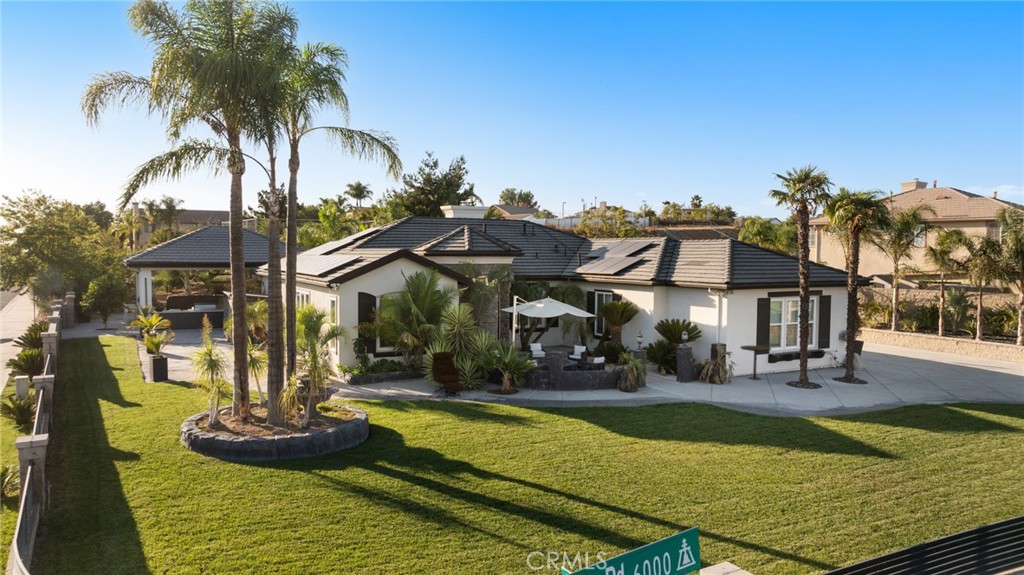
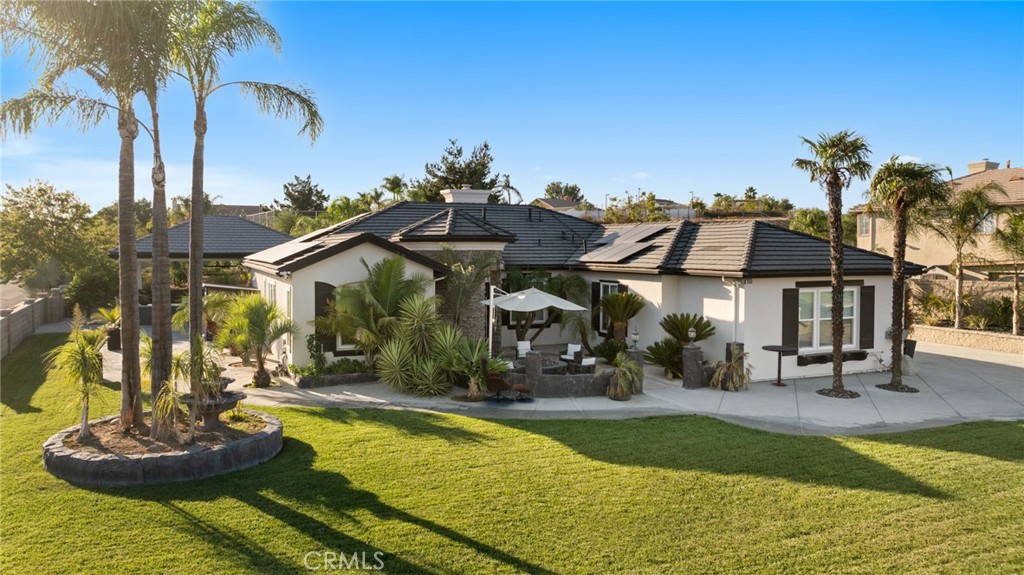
lounge chair: present [430,352,464,395] -> present [480,355,530,403]

